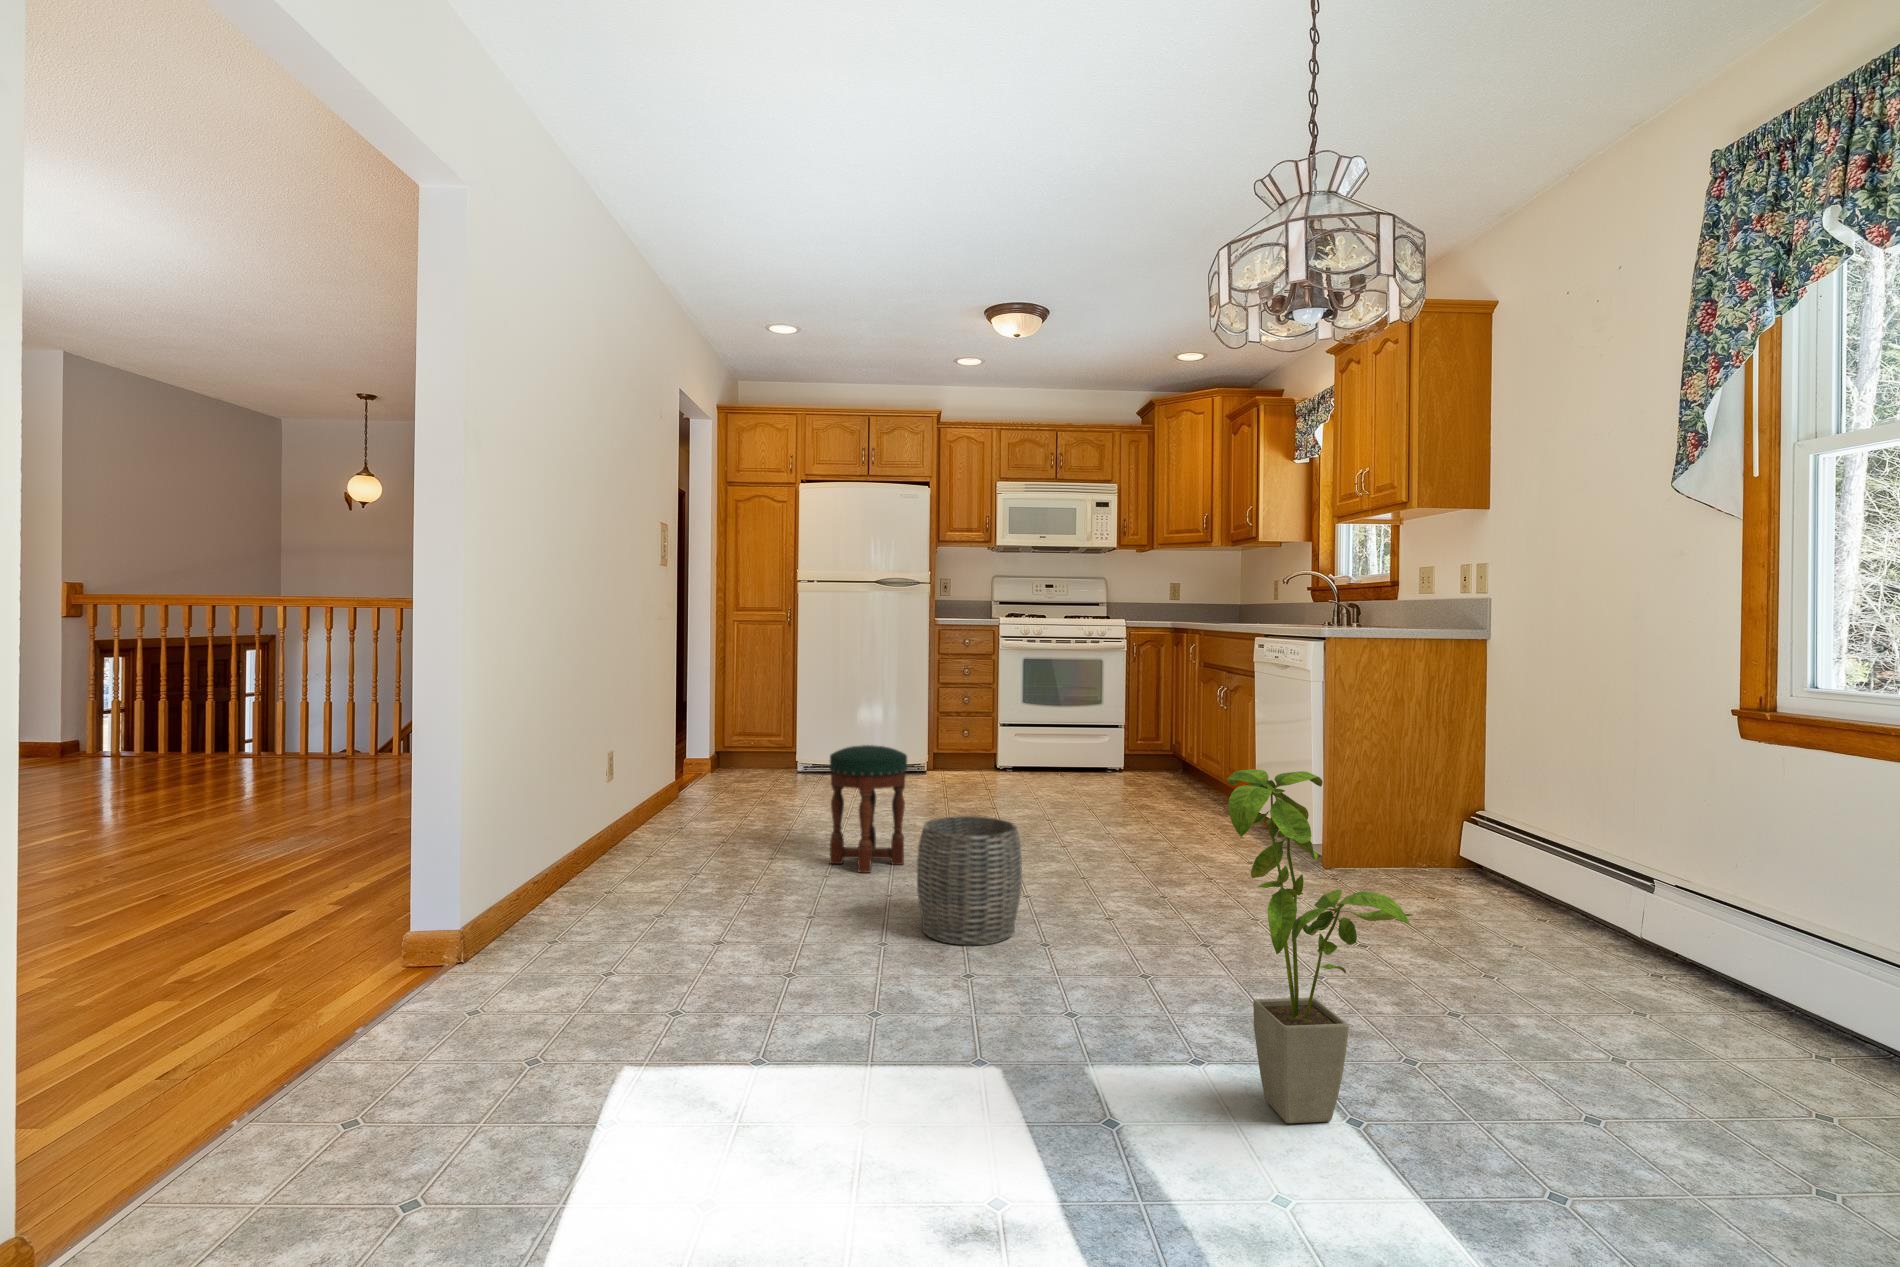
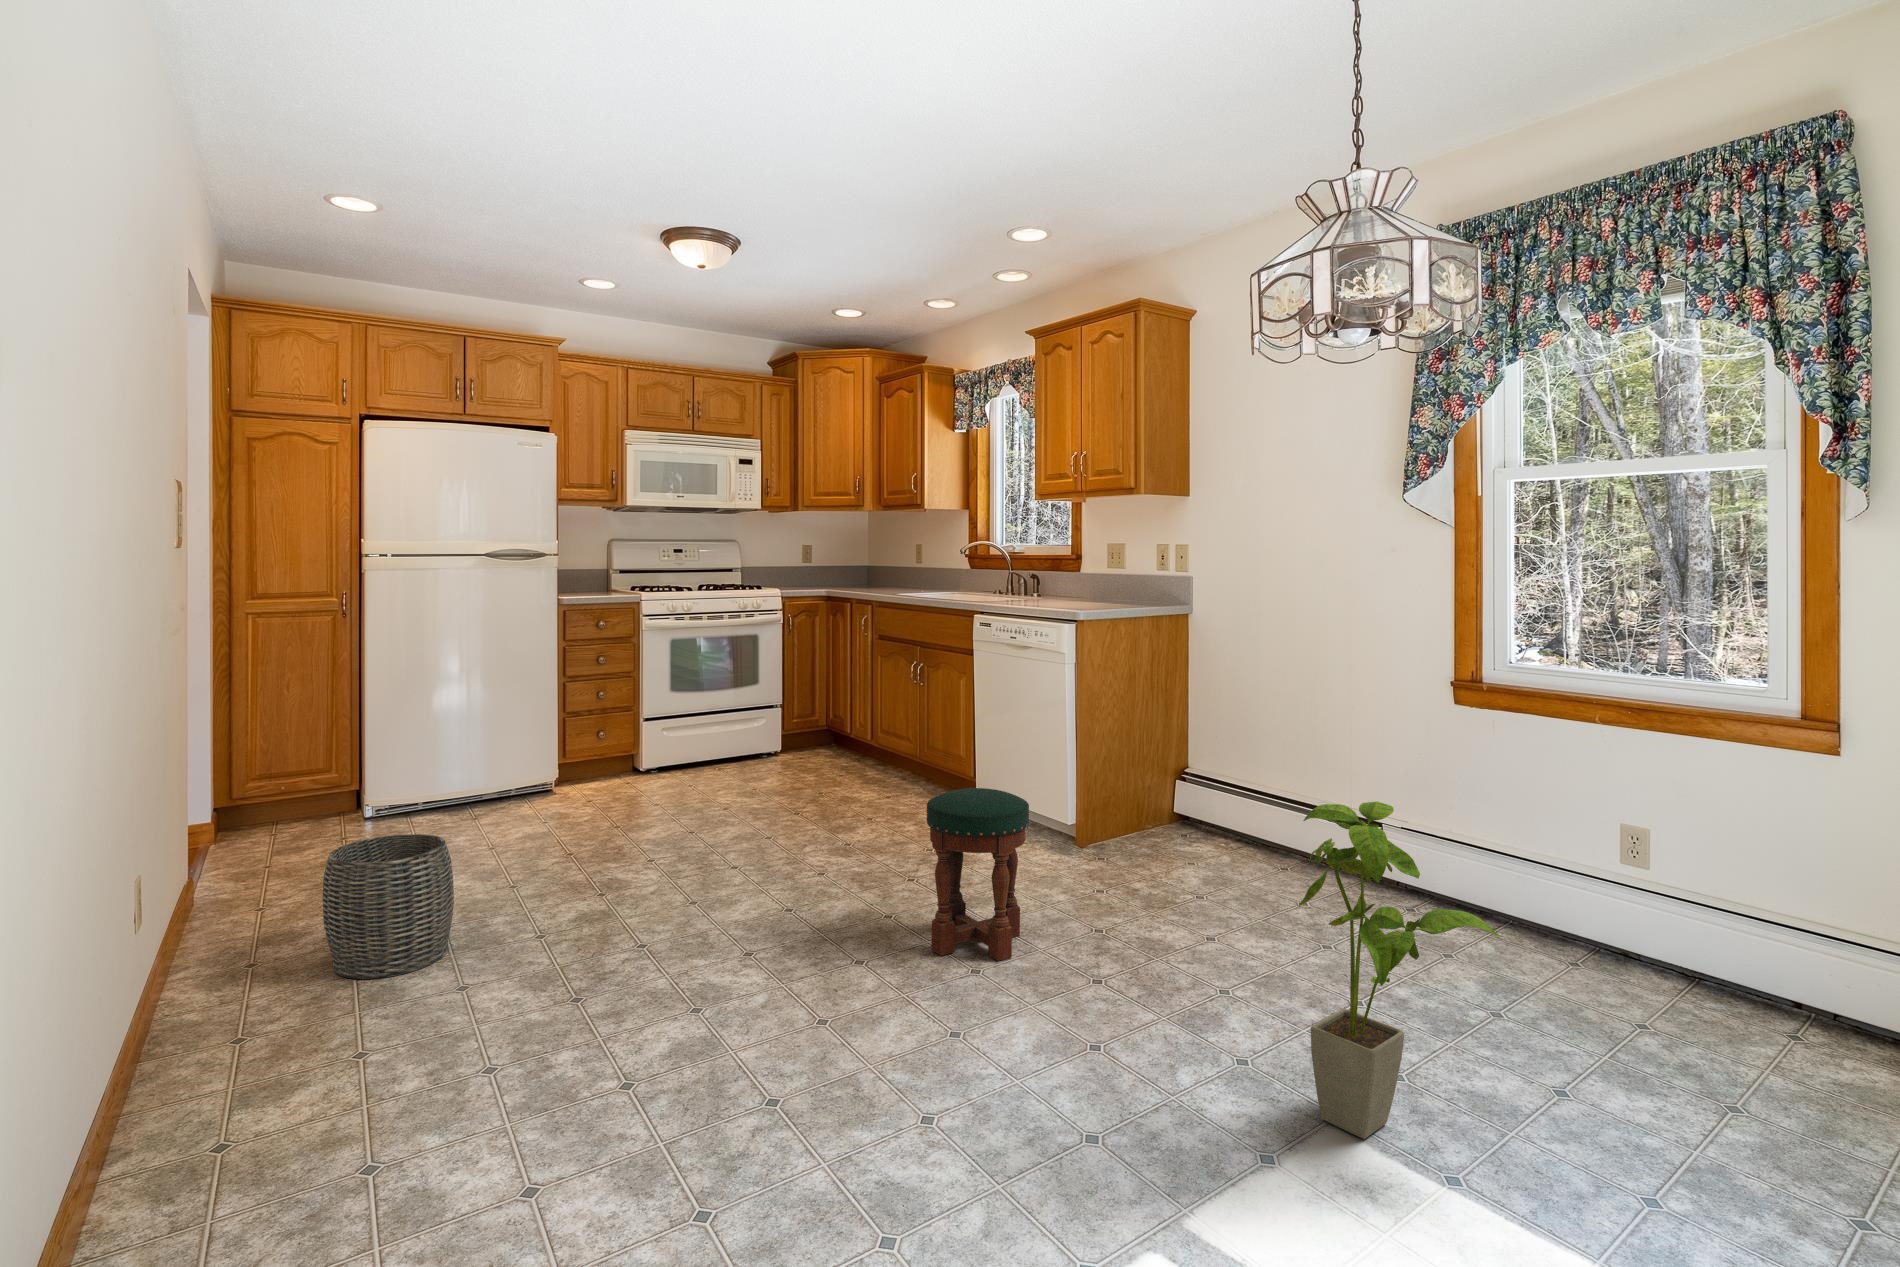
stool: present [830,745,907,873] -> present [926,788,1029,961]
woven basket: present [917,816,1022,945] -> present [323,834,454,979]

